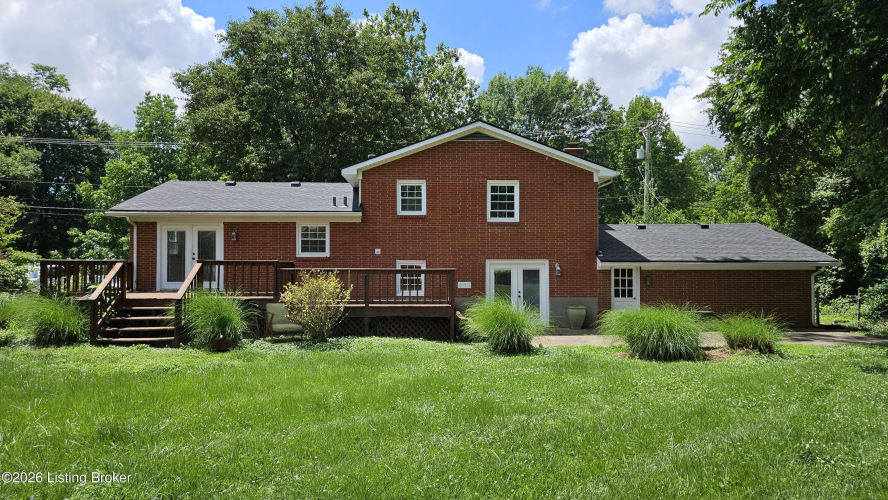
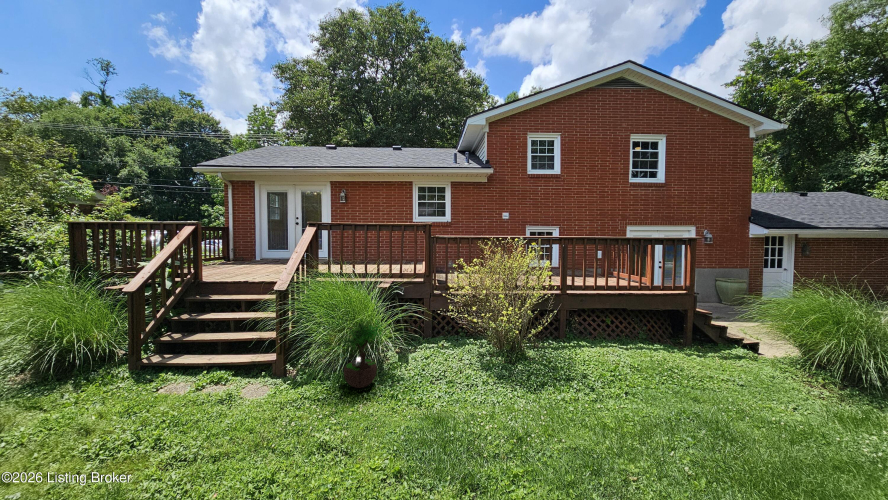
lounge chair: present [263,304,303,344] -> none [410,285,479,358]

